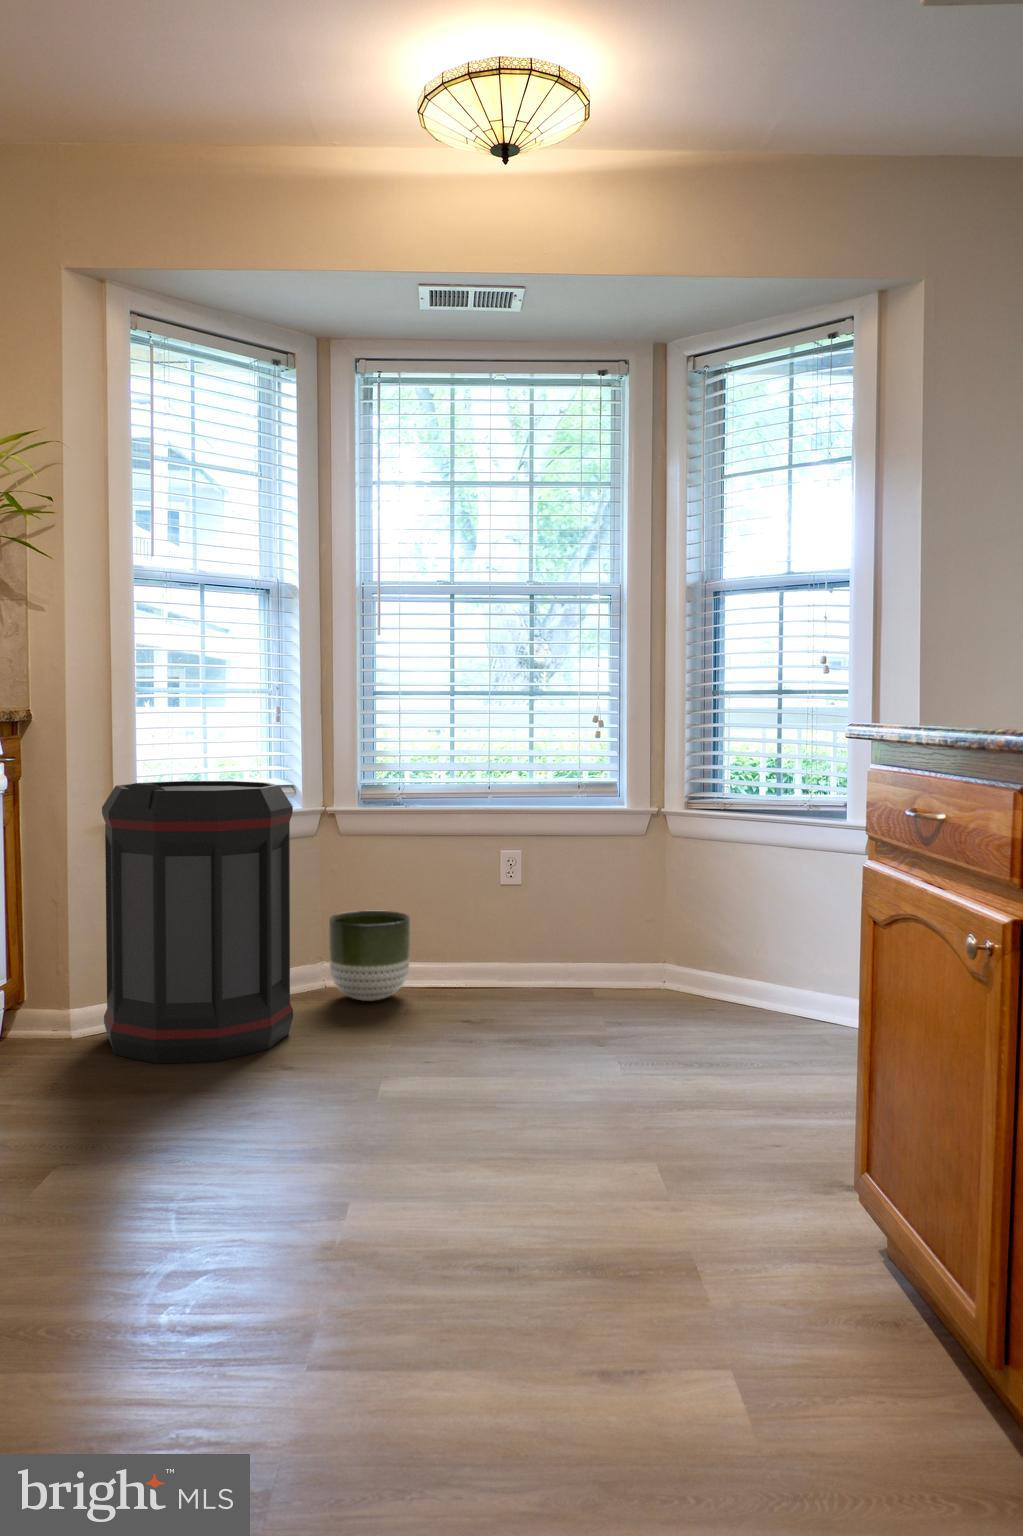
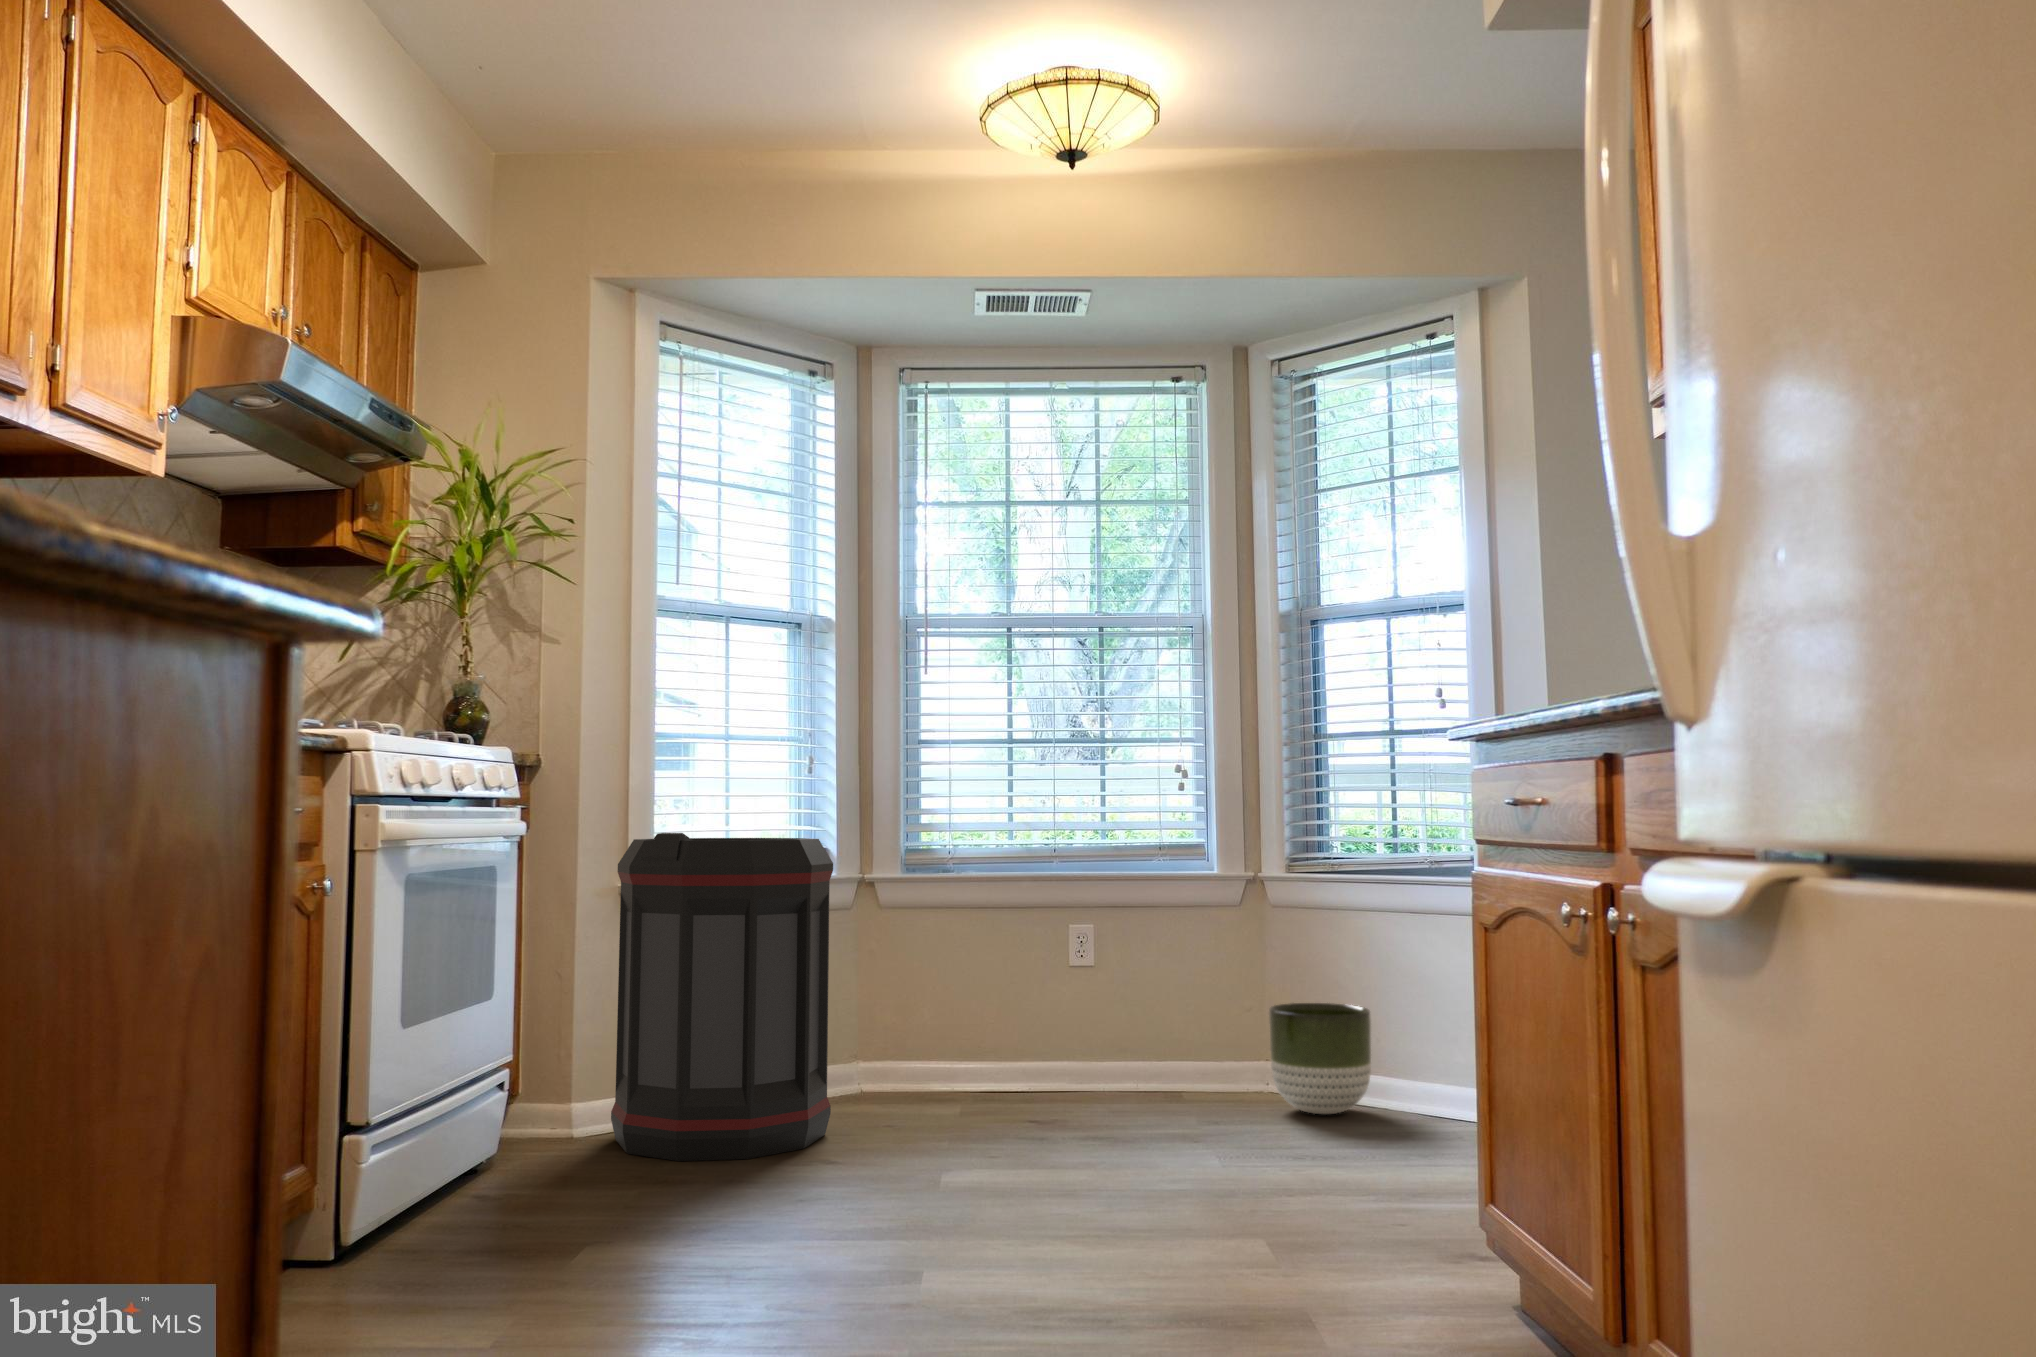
planter: present [329,911,410,1001] -> present [1269,1003,1371,1114]

